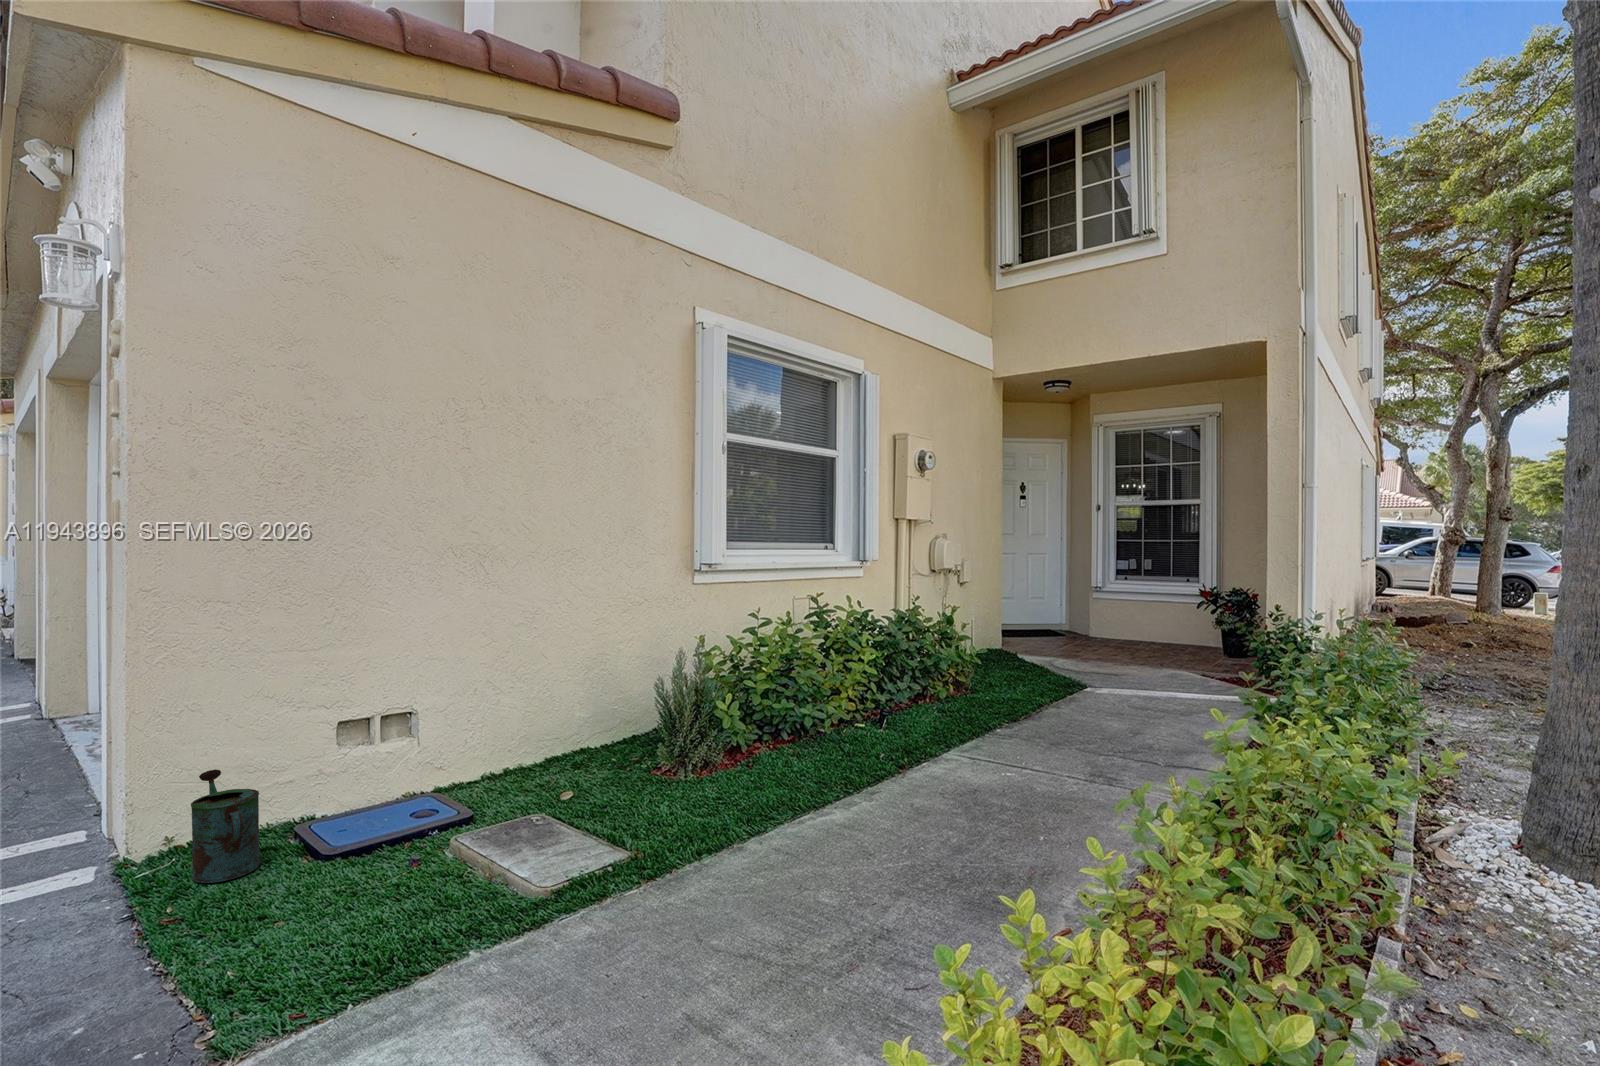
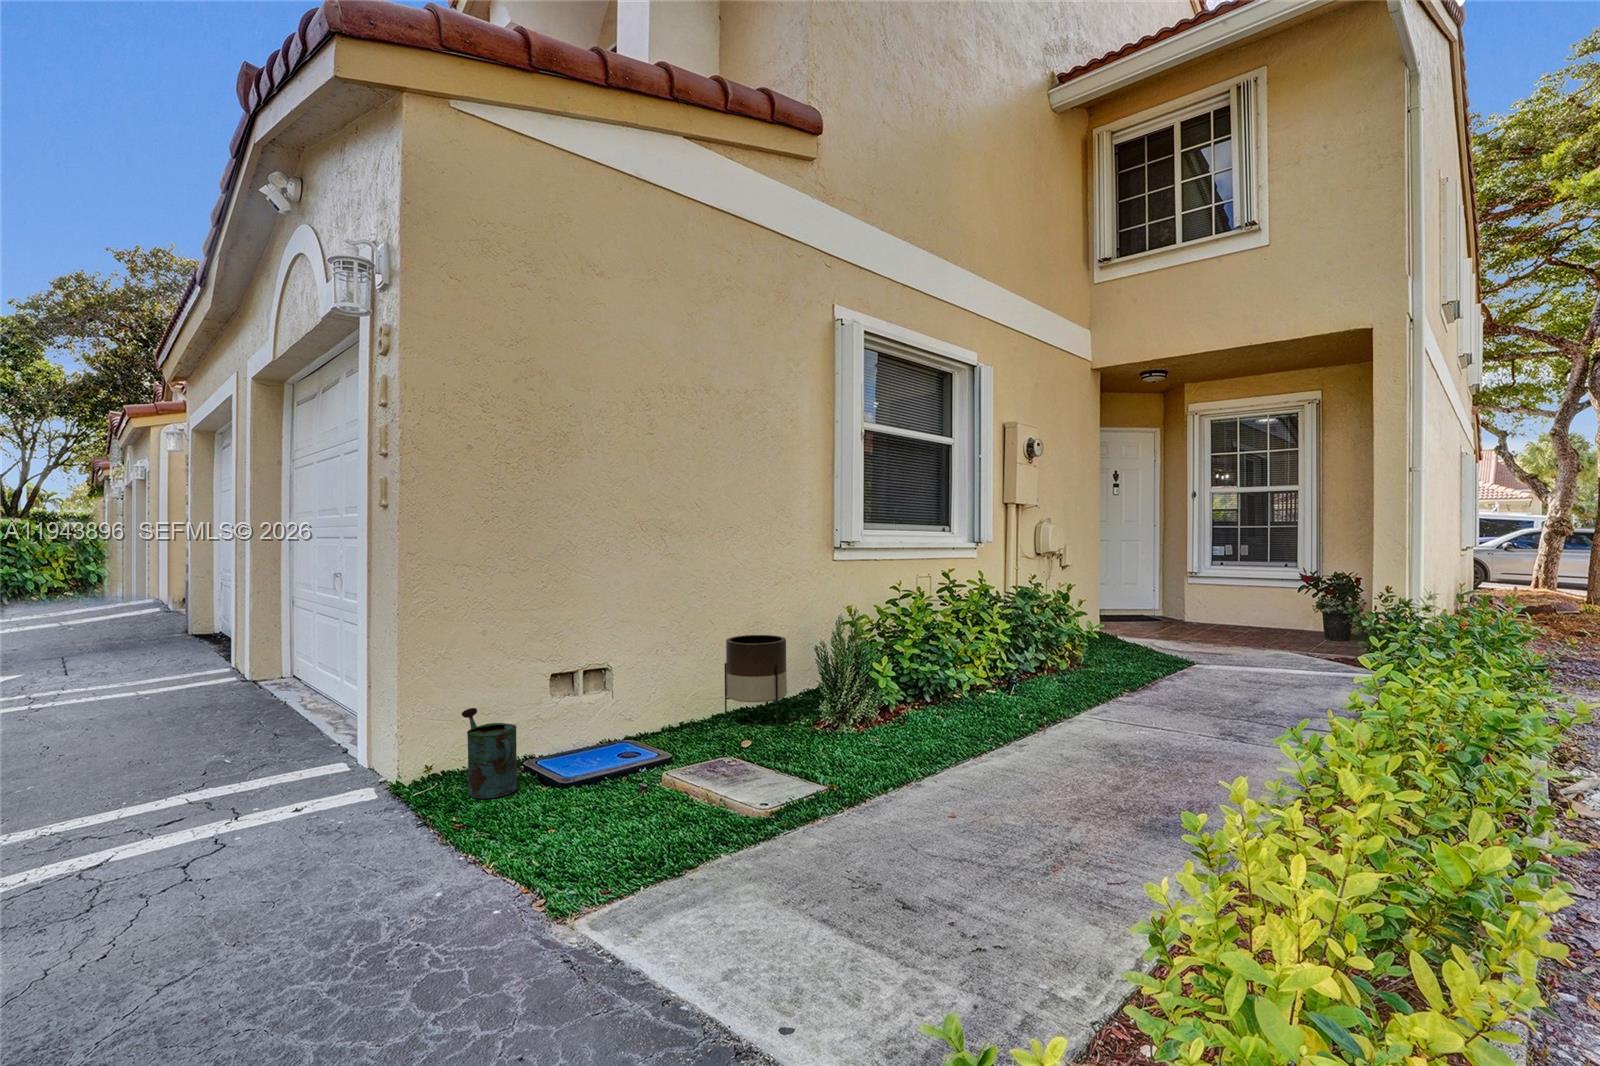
planter: none [554,668,626,773] -> present [724,635,787,727]

